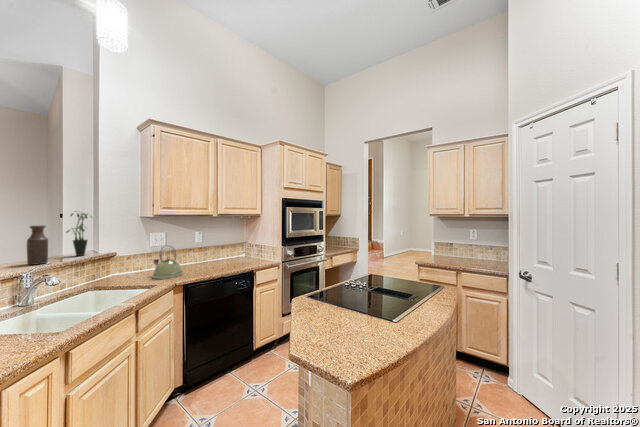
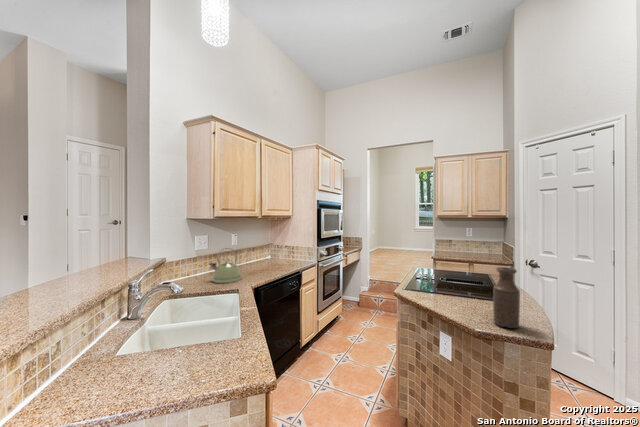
potted plant: present [66,213,88,256] -> none [118,212,145,263]
bottle: present [27,225,48,265] -> present [493,267,520,328]

